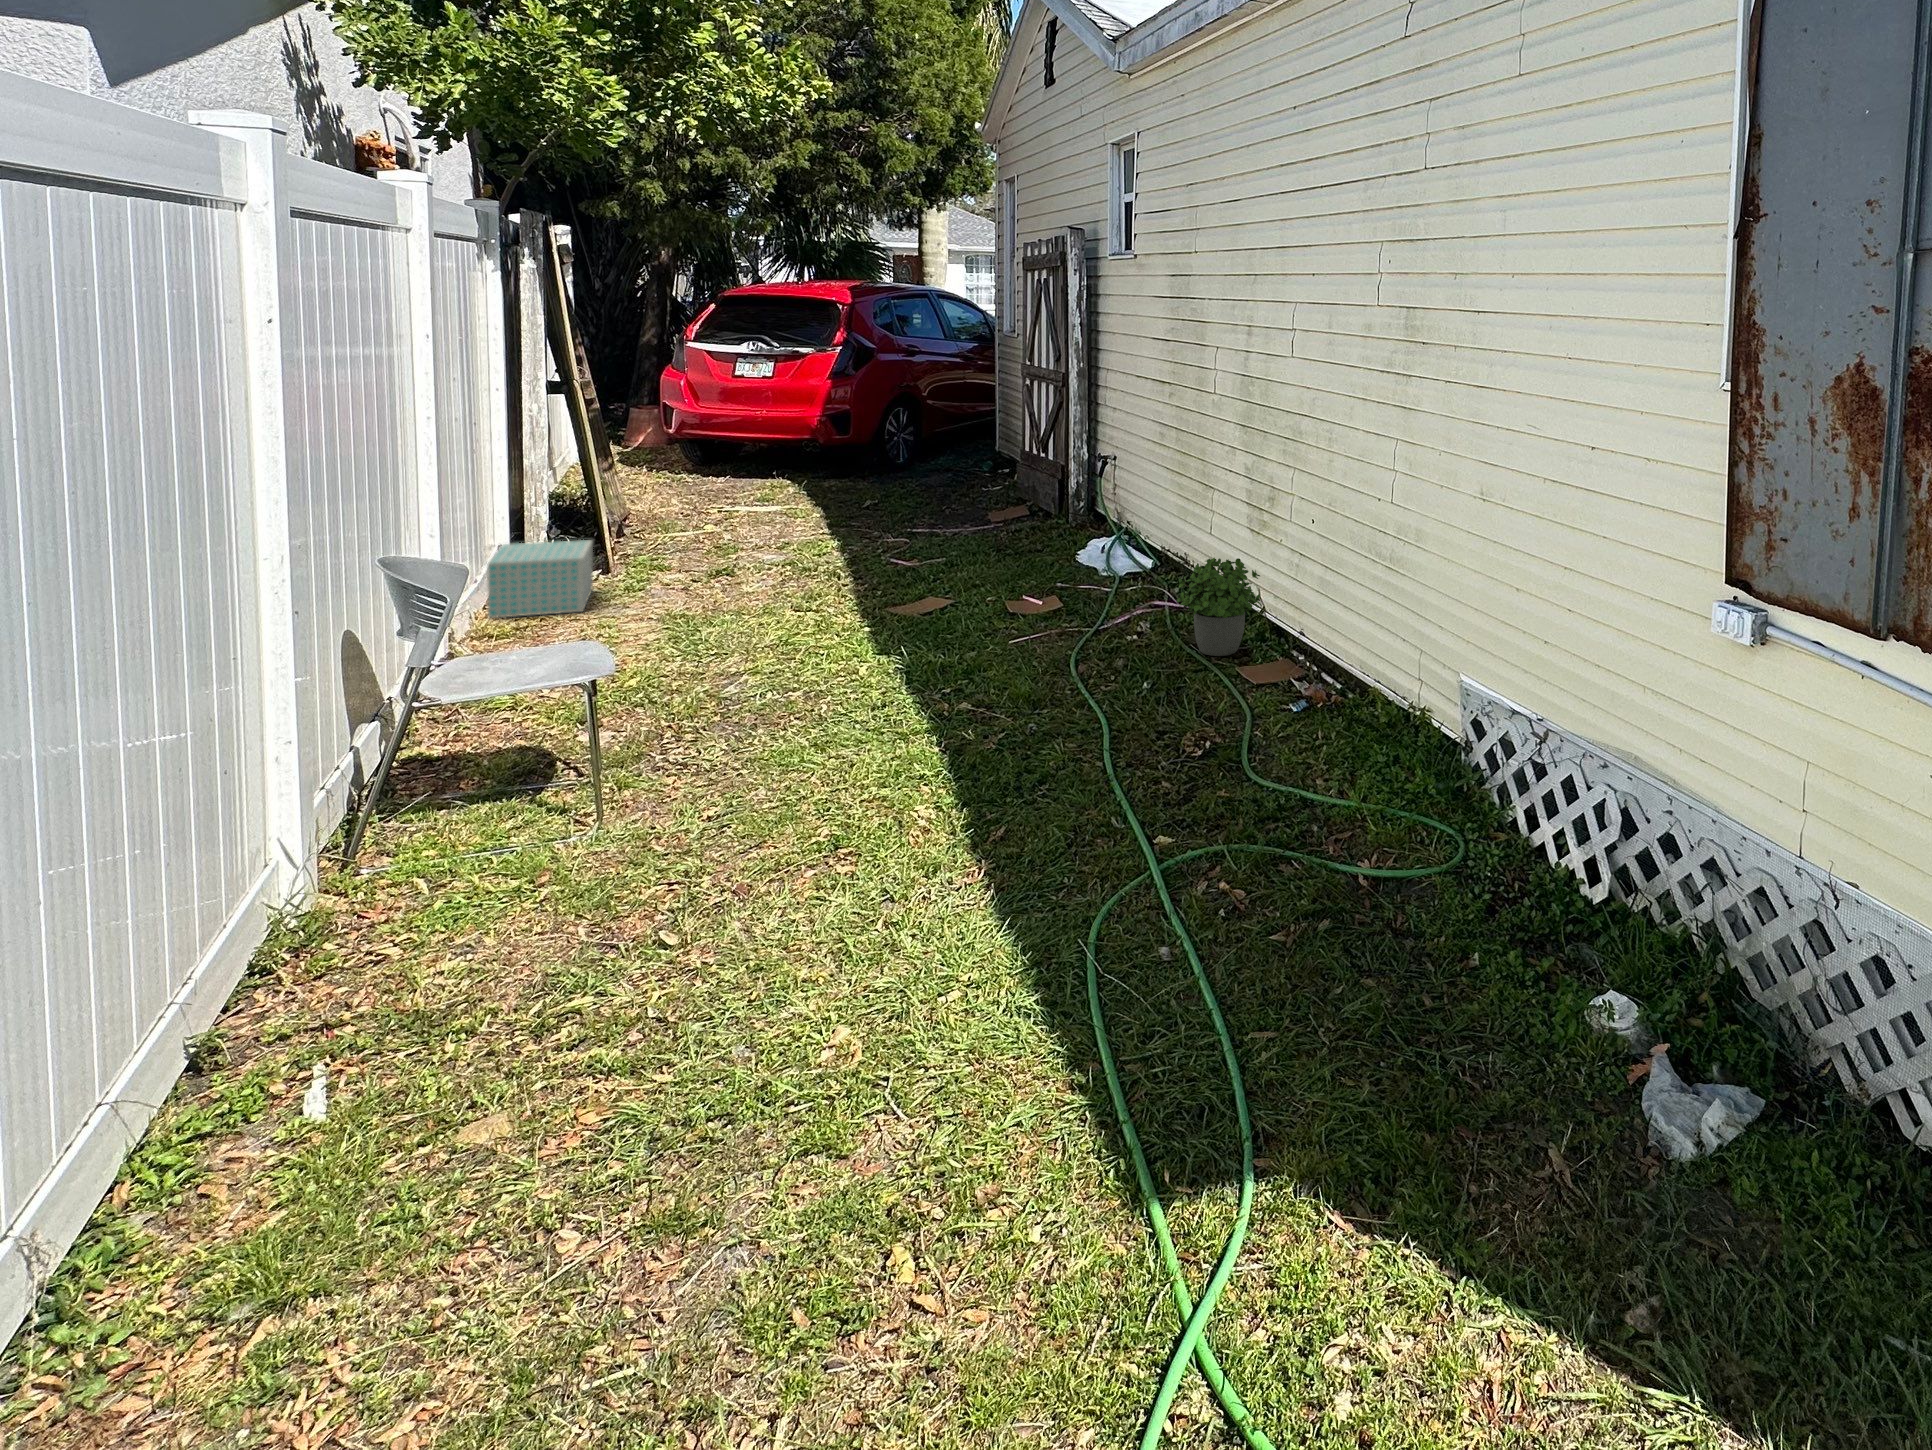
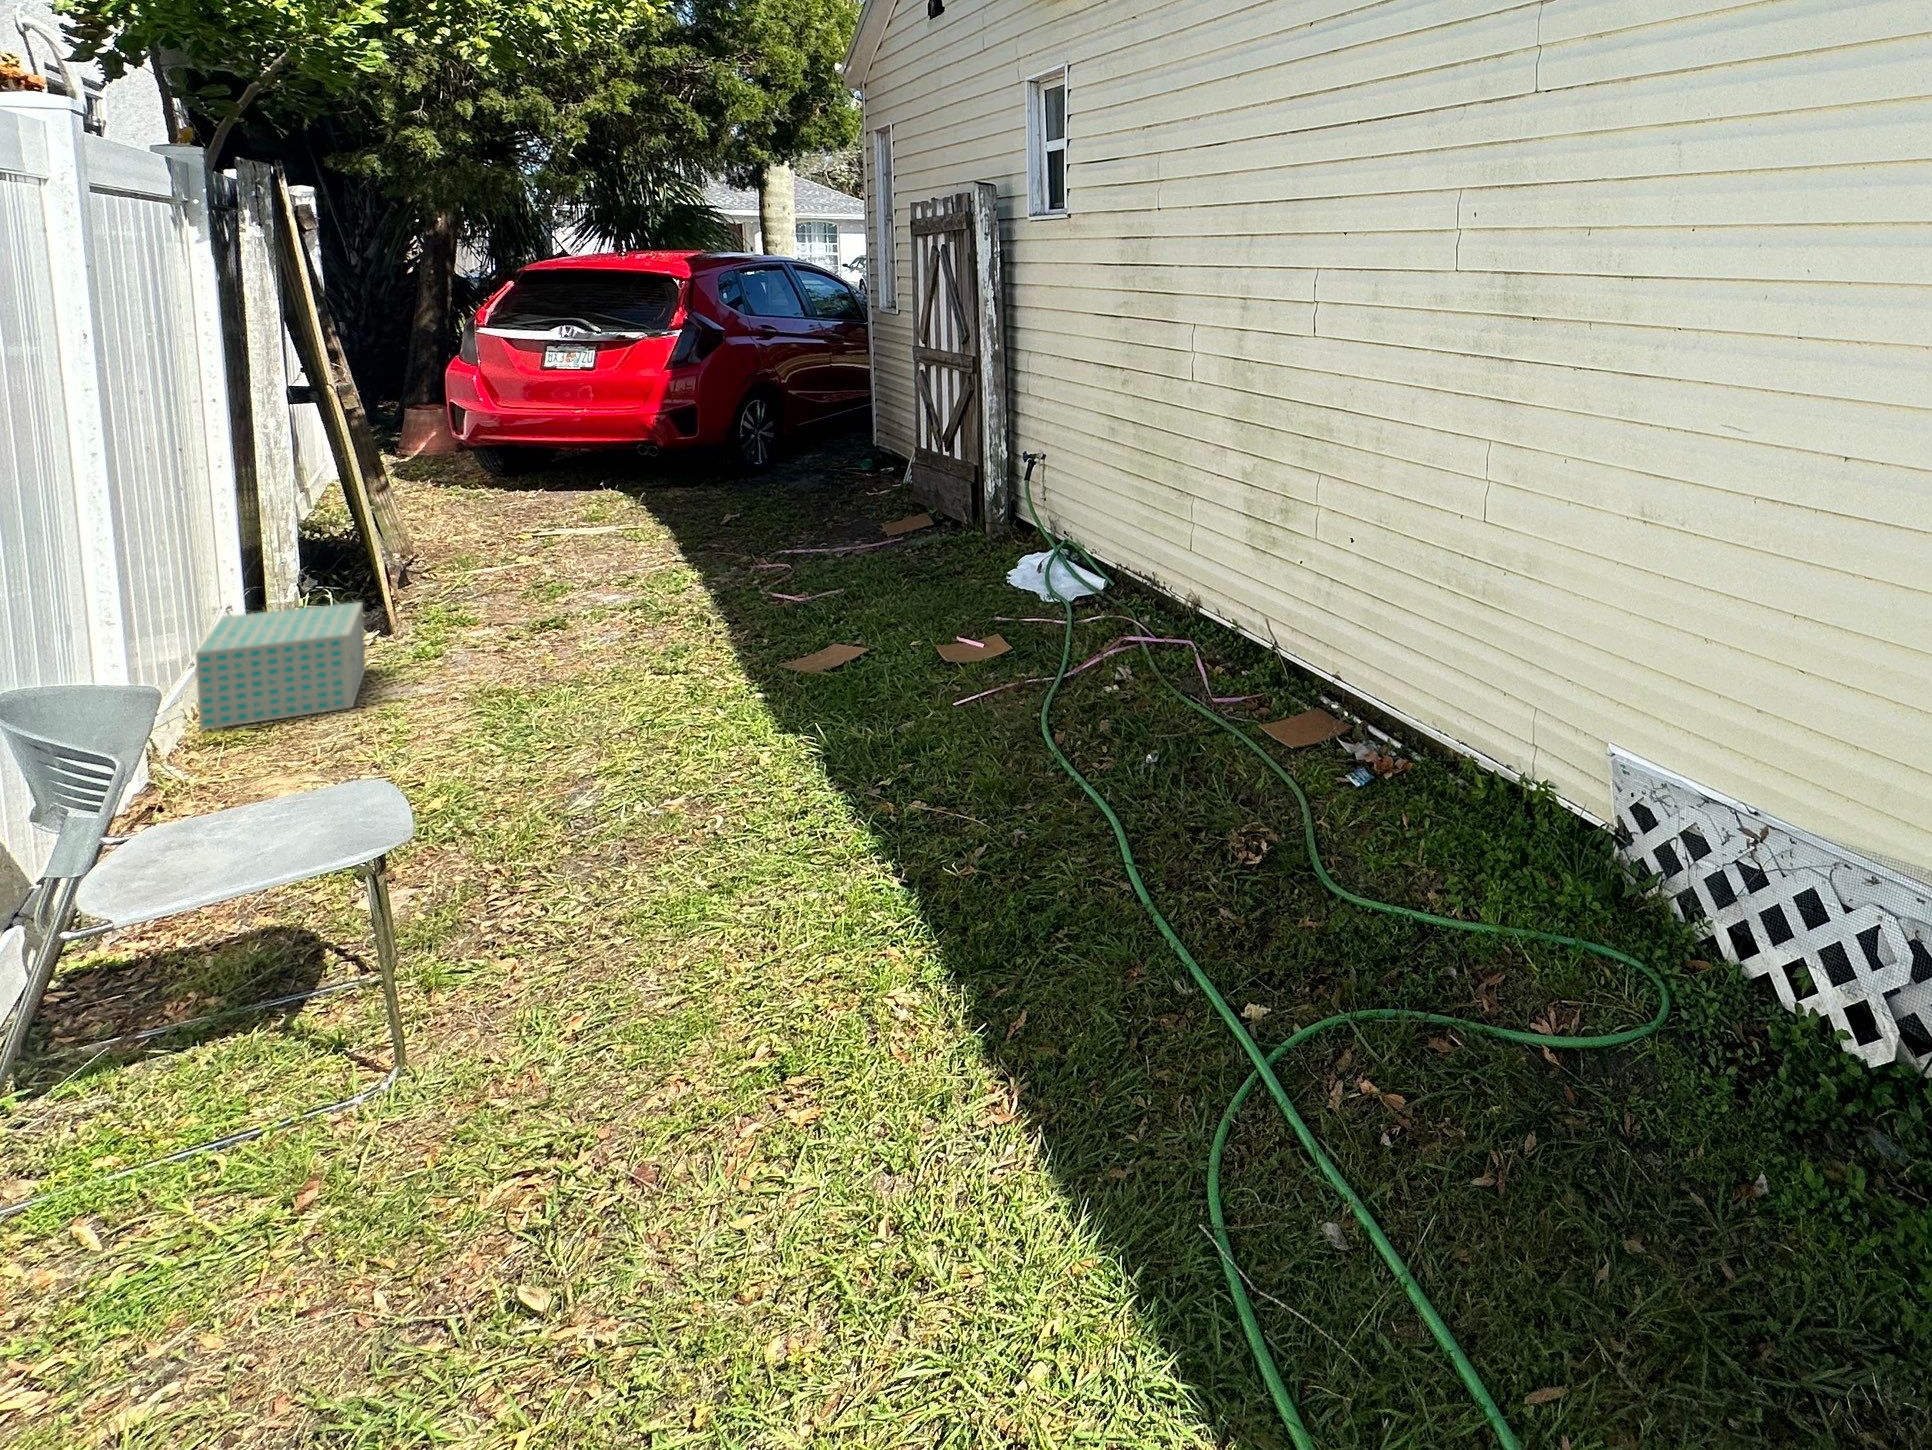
potted plant: present [1177,557,1261,656] -> none [1211,594,1314,722]

